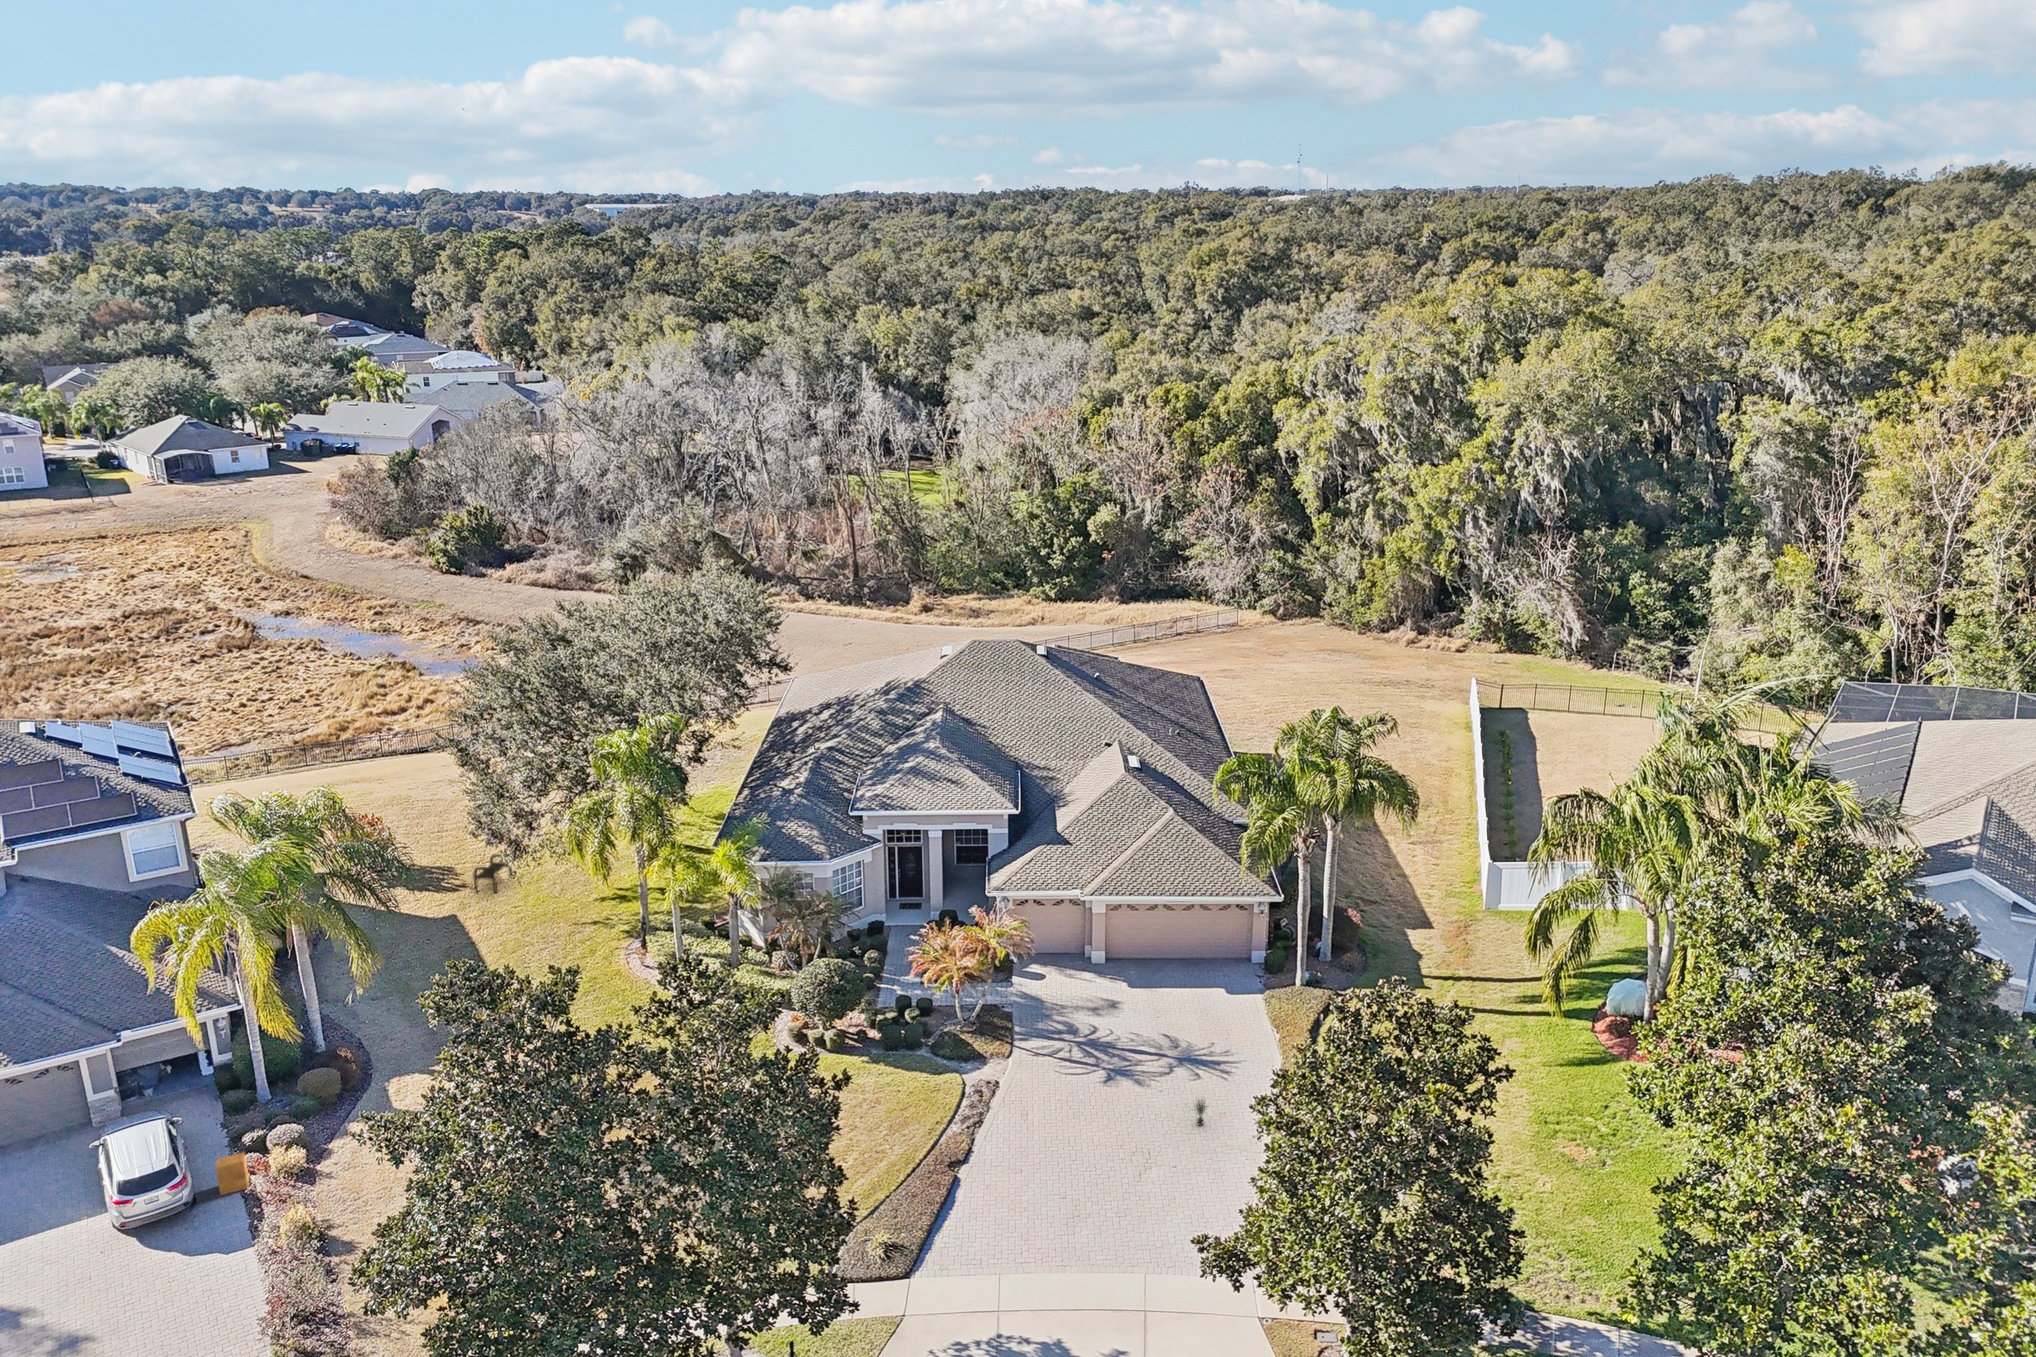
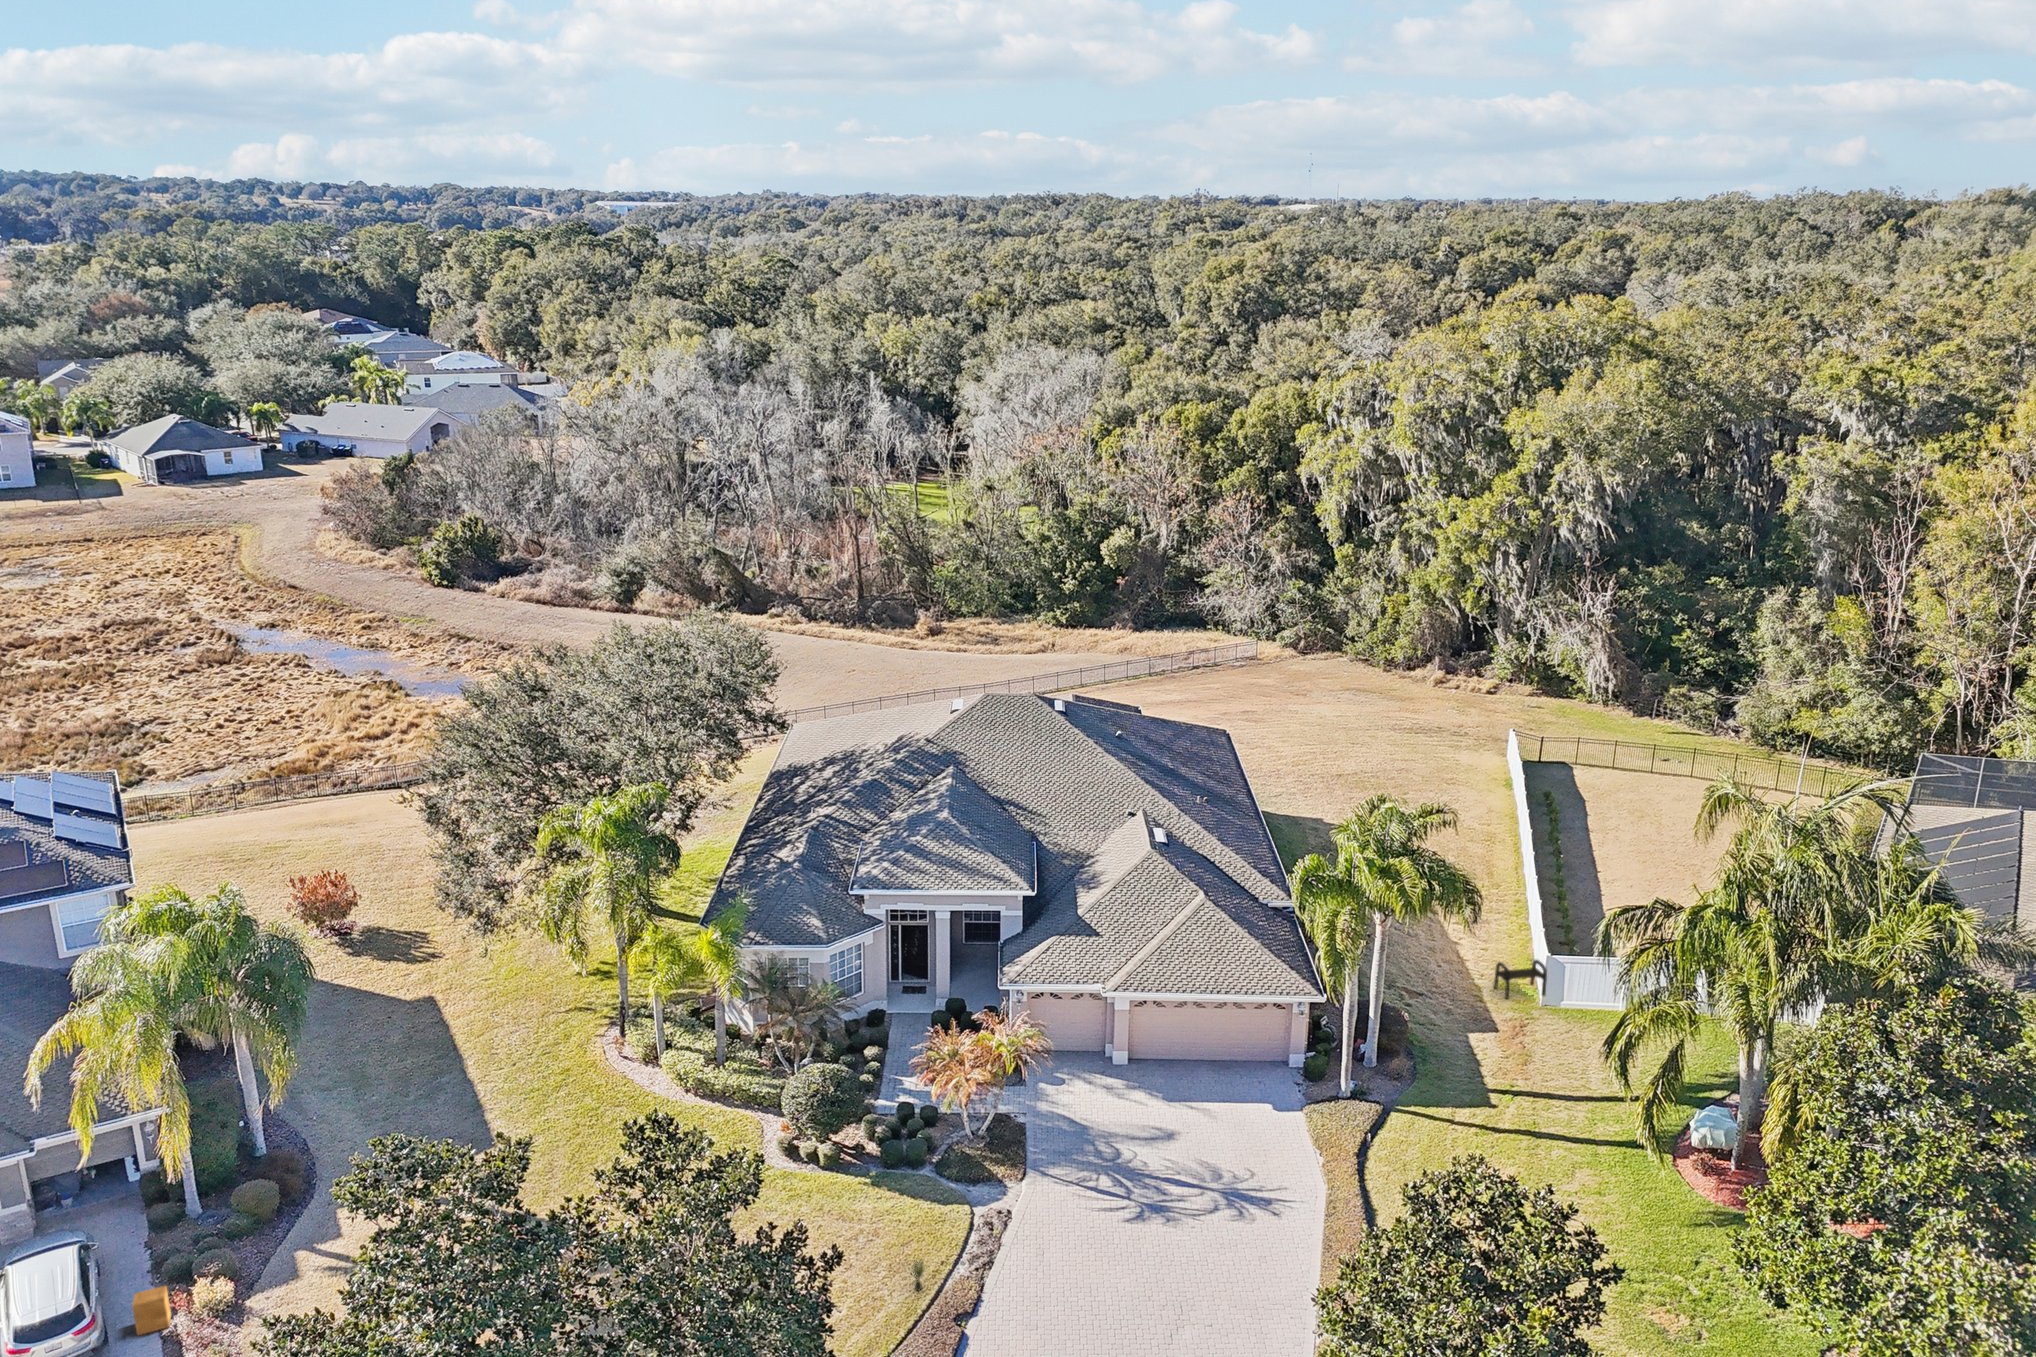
bench: present [473,854,513,893] -> present [1494,960,1547,999]
potted plant: present [1196,1100,1207,1126] -> present [907,1260,925,1291]

